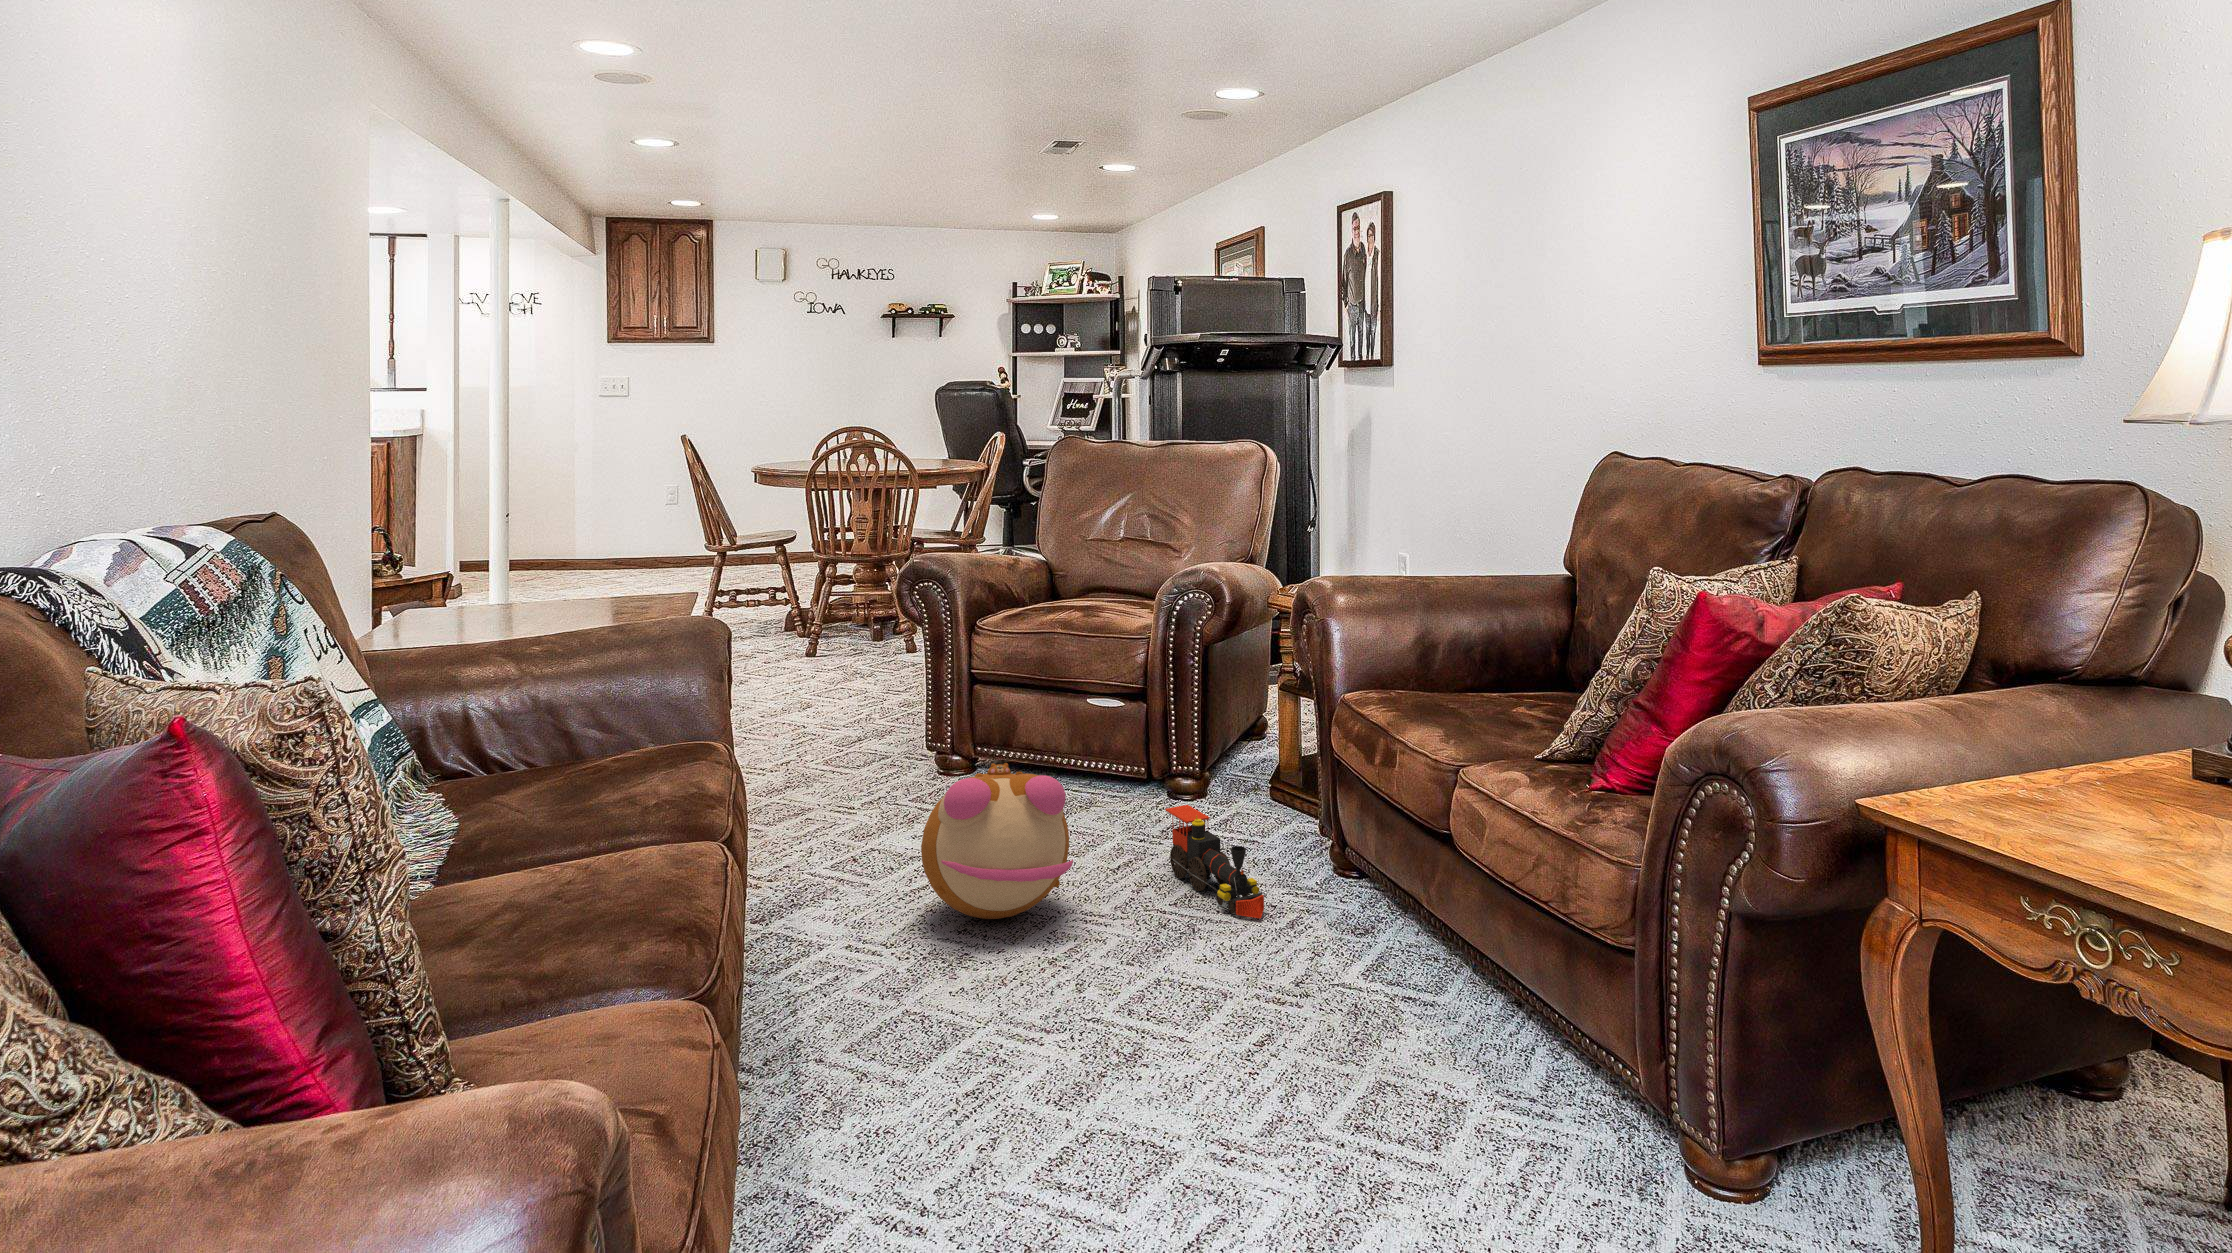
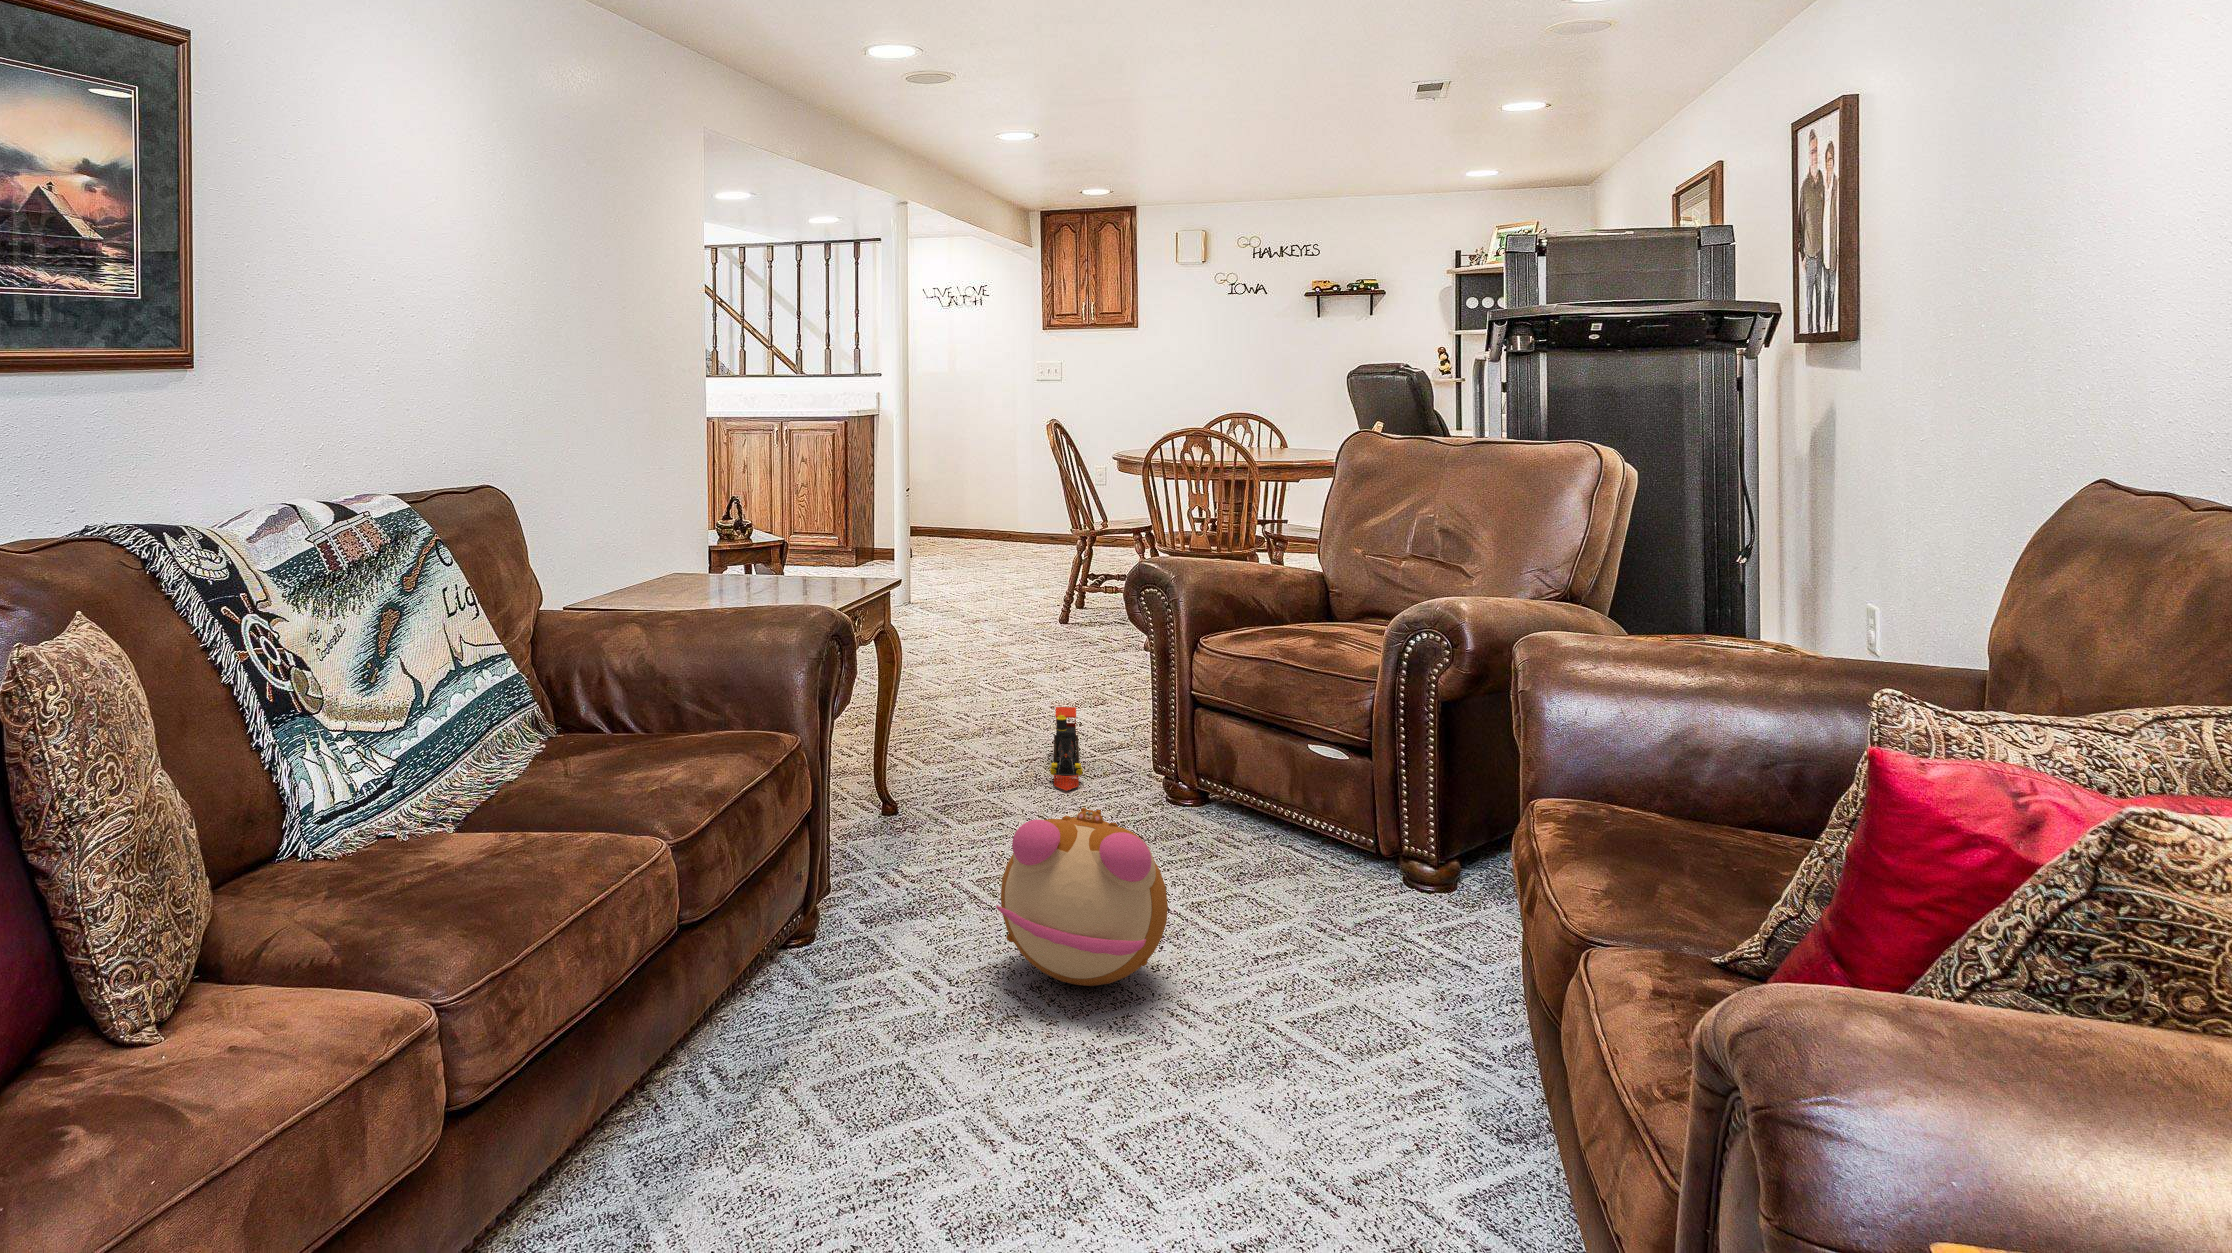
toy train: present [1165,805,1264,918] -> present [1050,707,1082,790]

